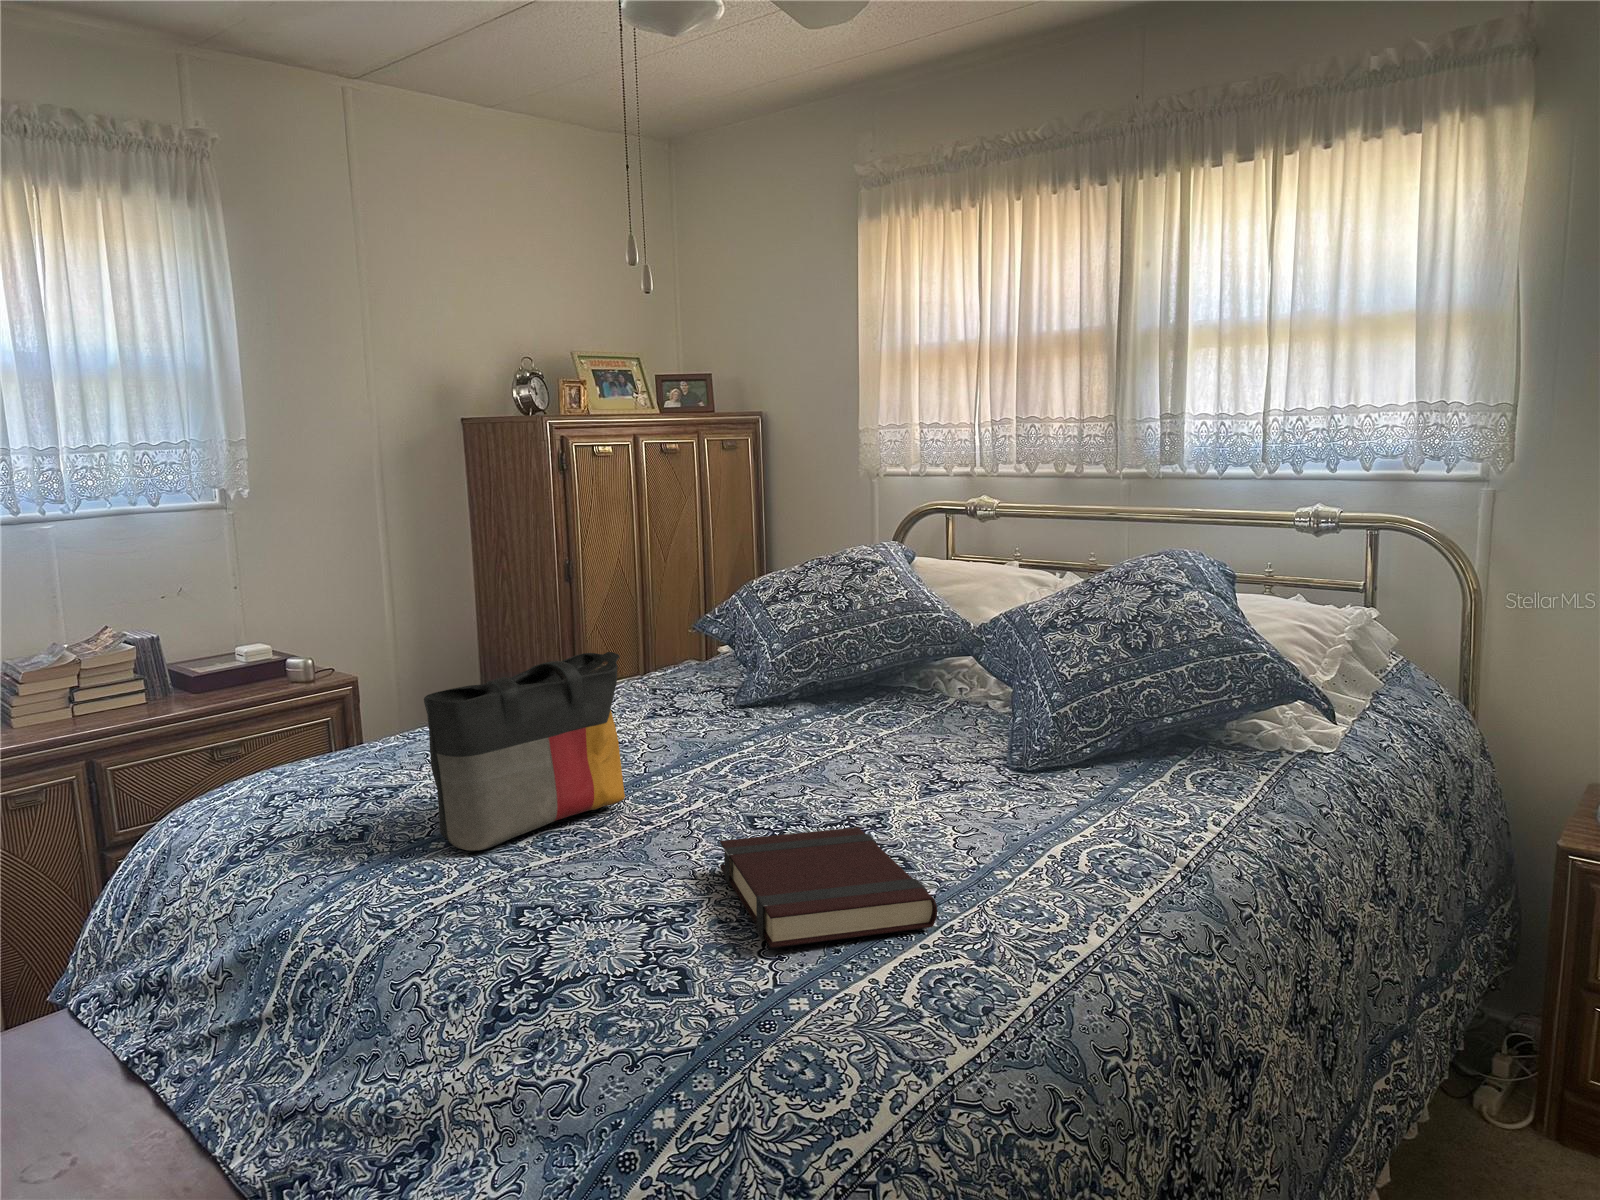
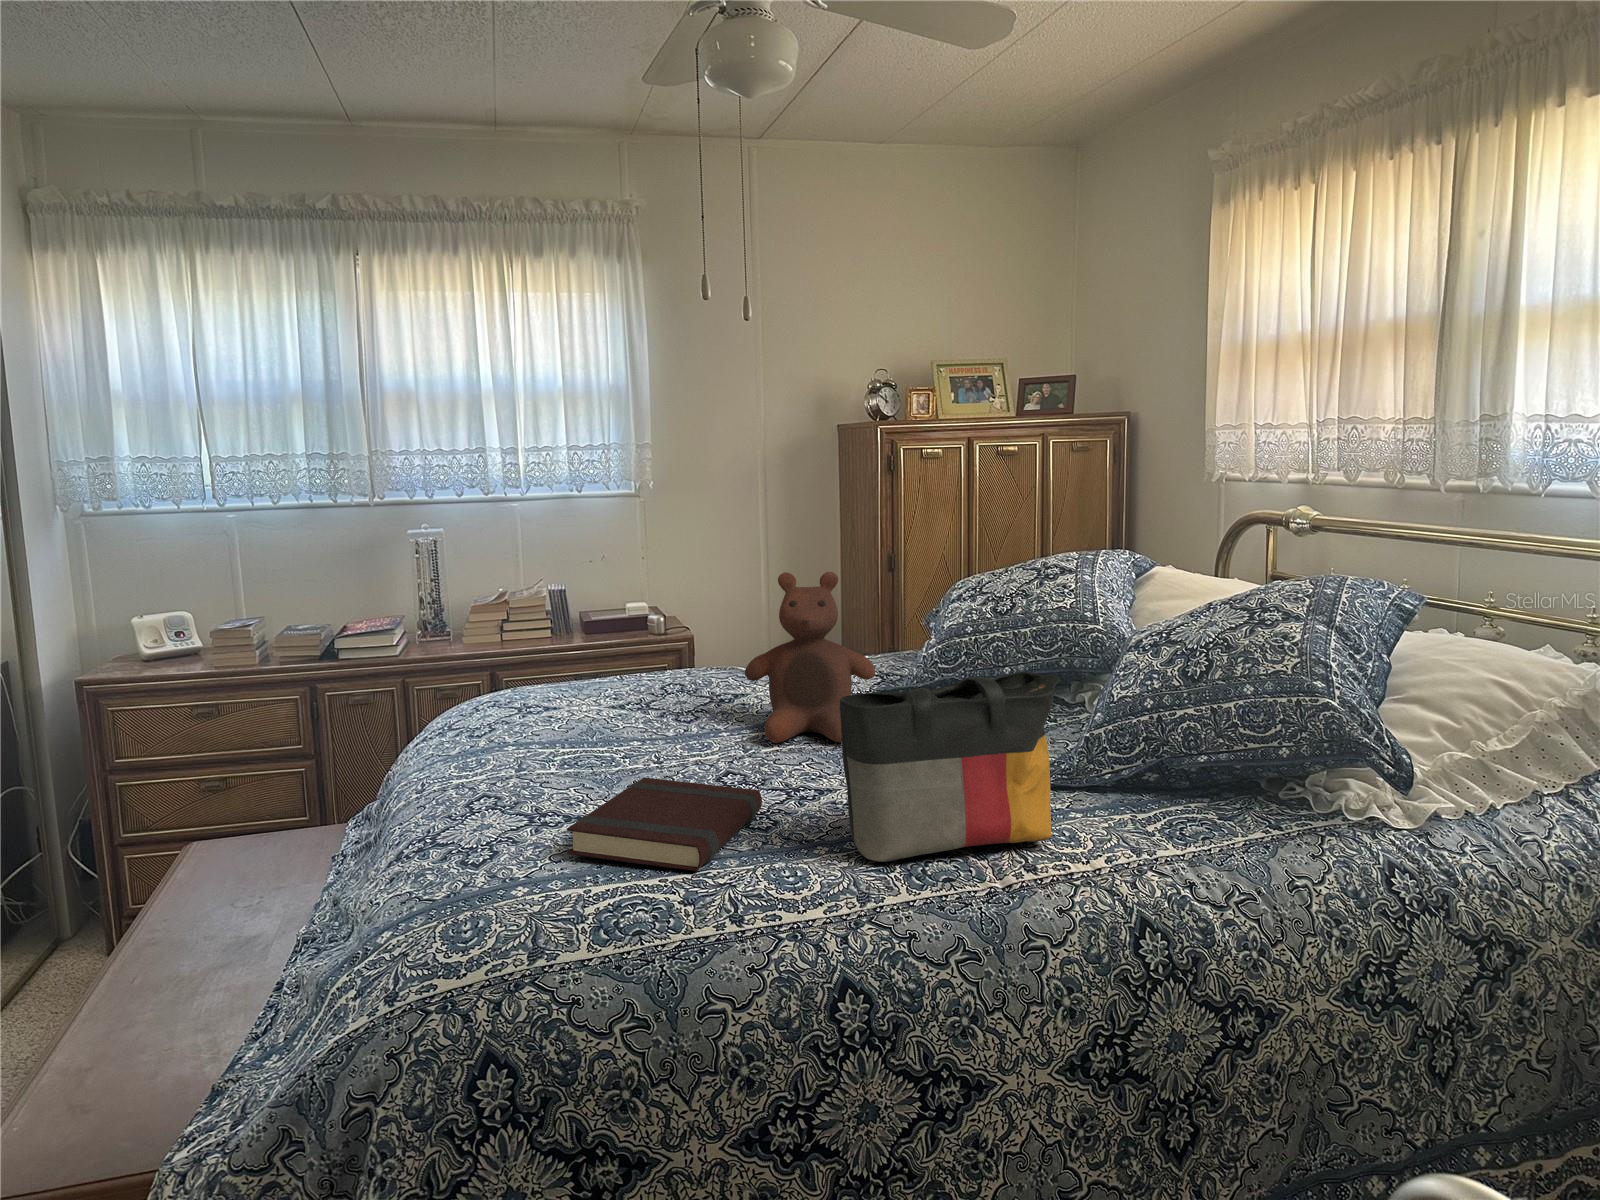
stuffed bear: none [659,580,808,778] -> present [745,572,876,743]
tote bag: present [424,652,625,850] -> present [840,672,1060,862]

